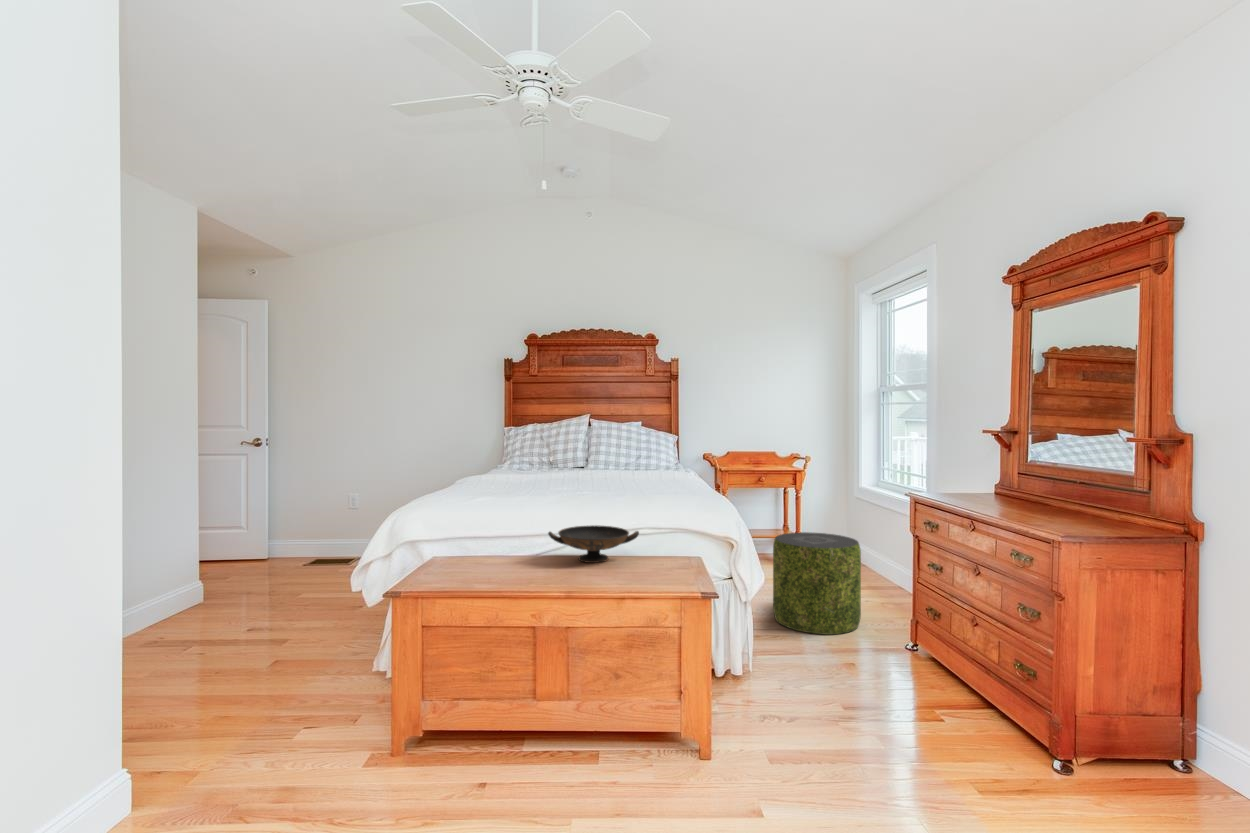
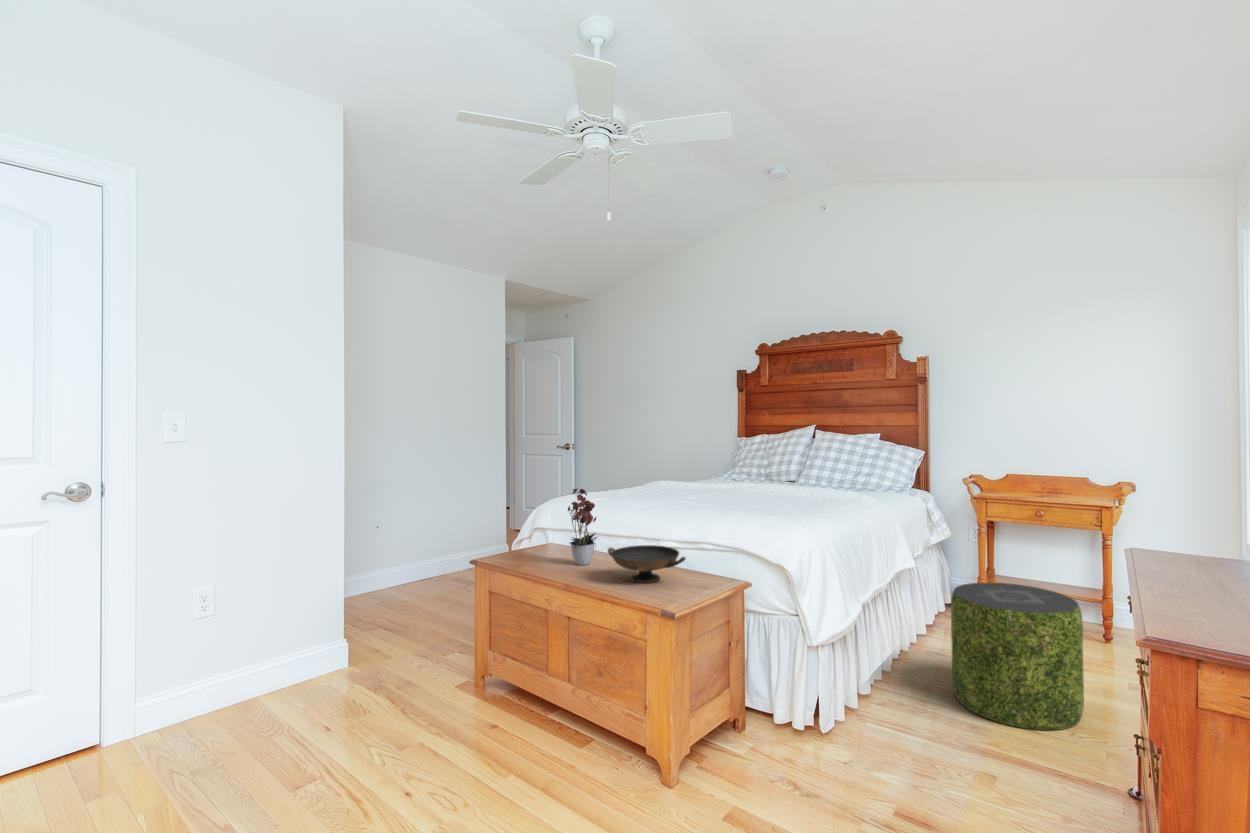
flower arrangement: none [469,468,520,558] -> present [568,488,597,565]

